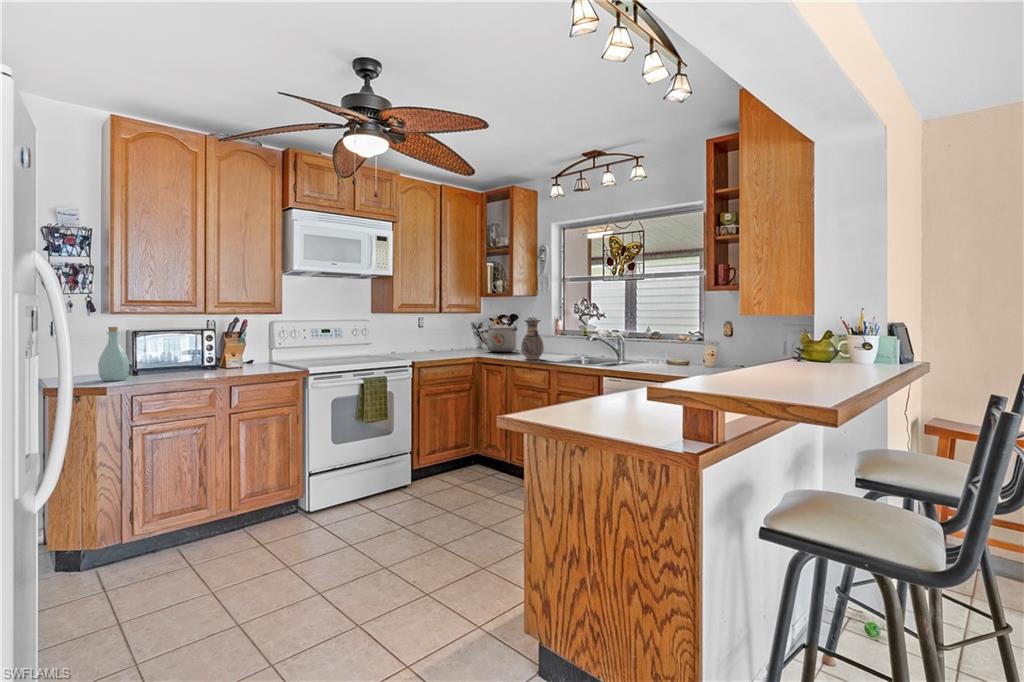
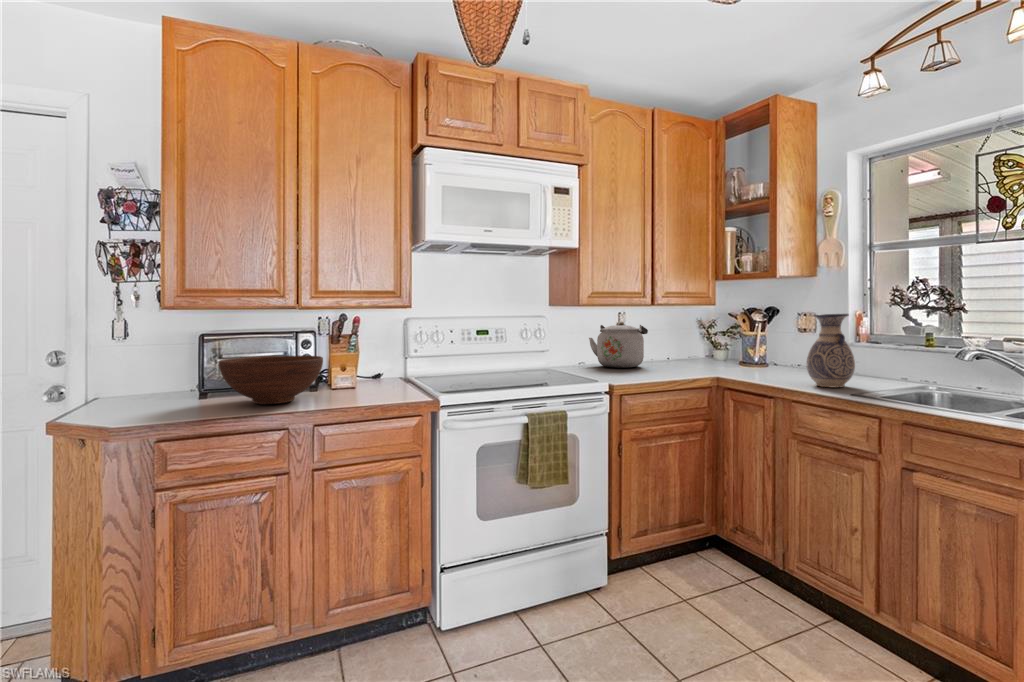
kettle: present [481,323,517,352] -> present [589,322,648,368]
bottle: present [98,327,129,381] -> none [129,330,177,413]
fruit bowl: none [160,345,230,375] -> present [219,356,323,404]

